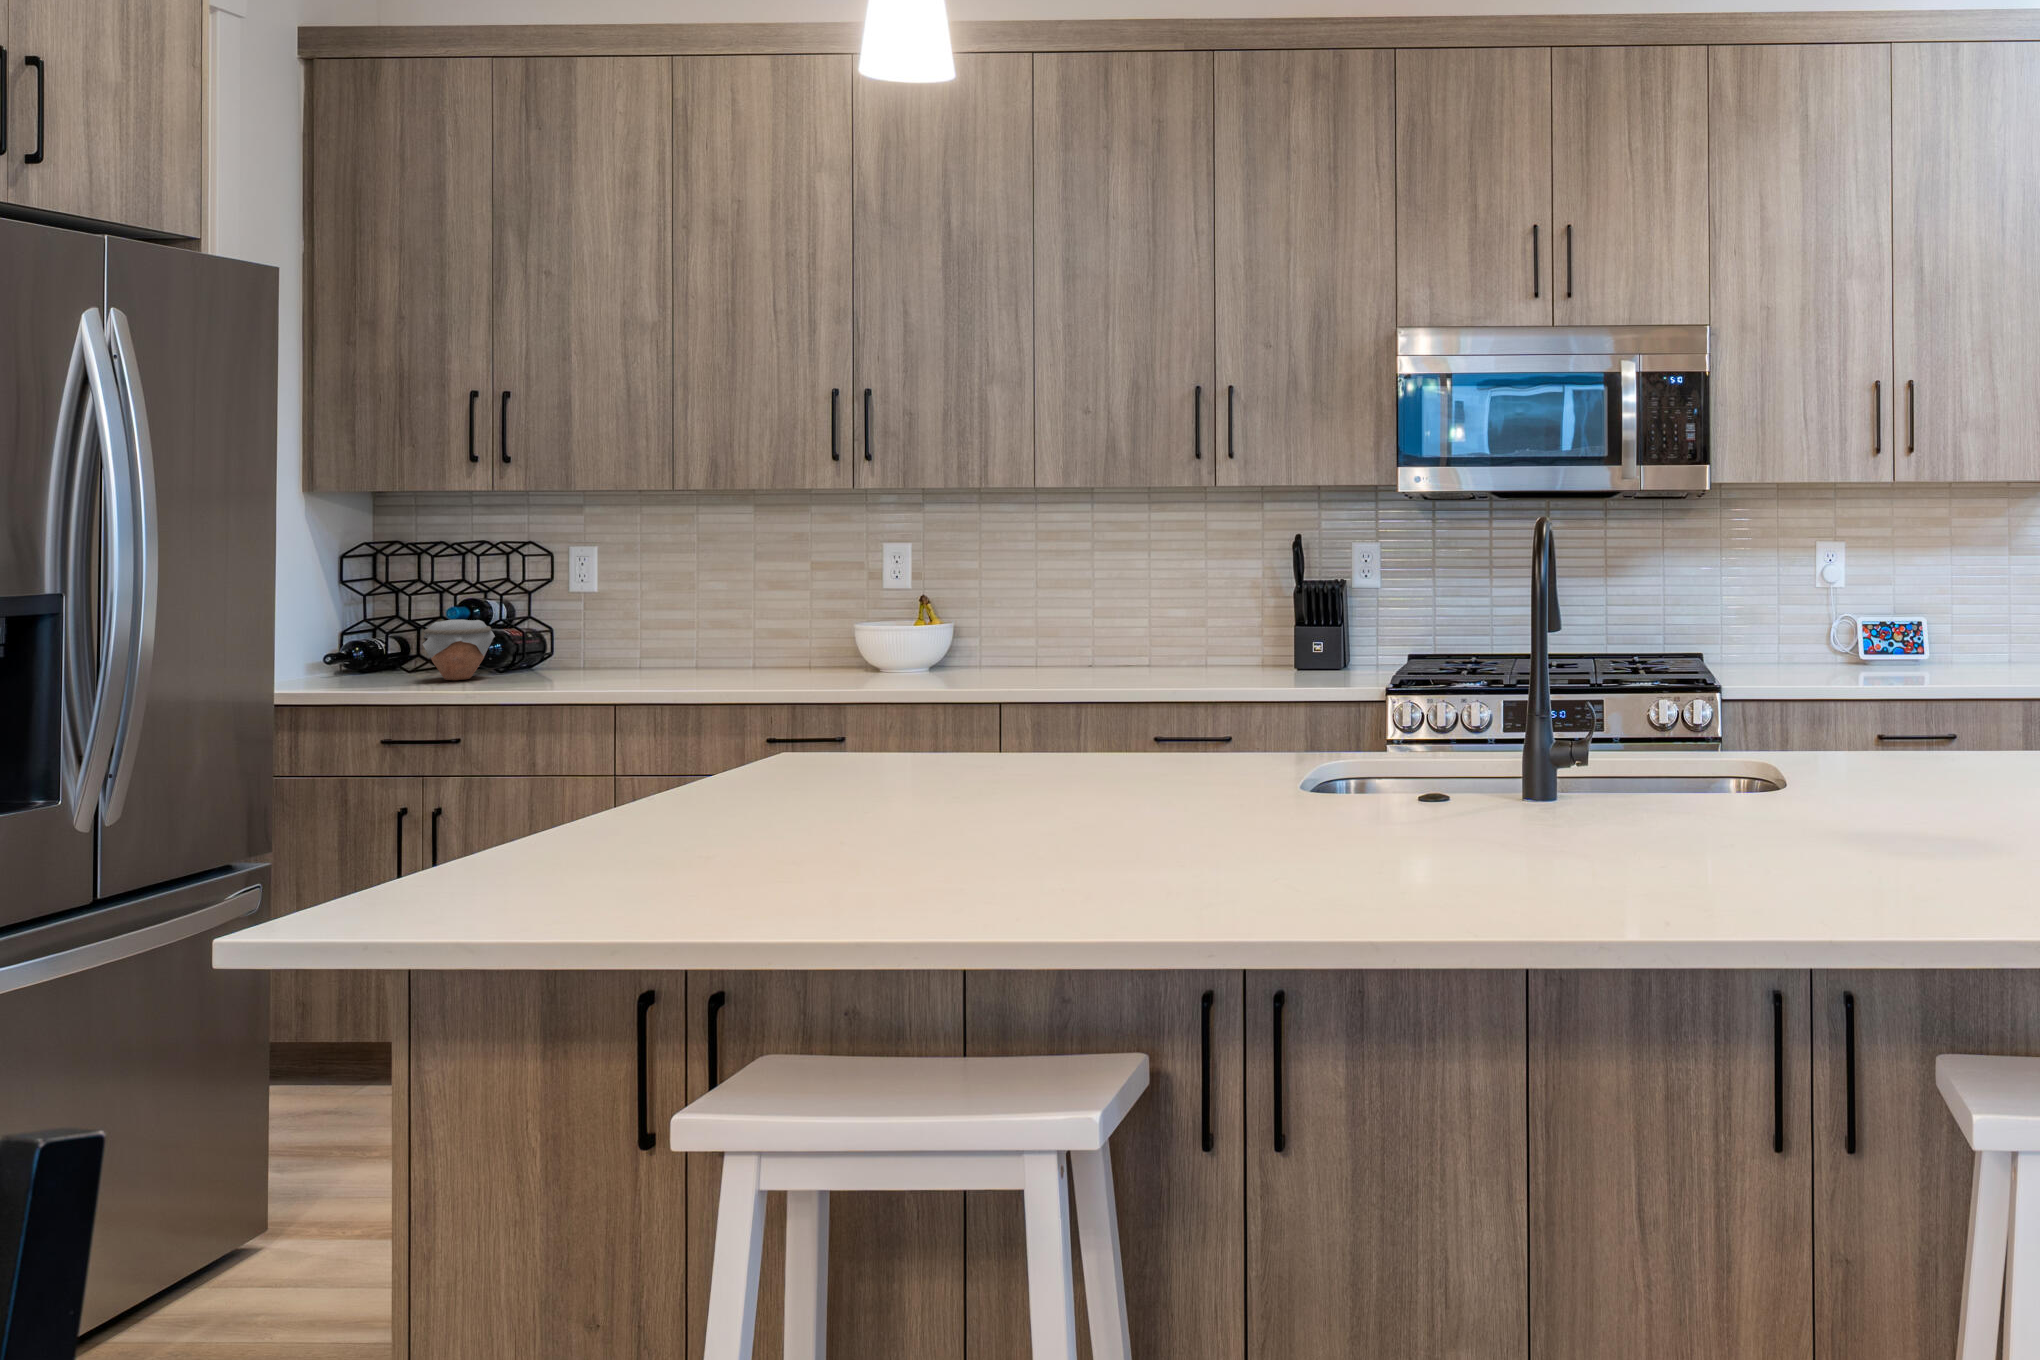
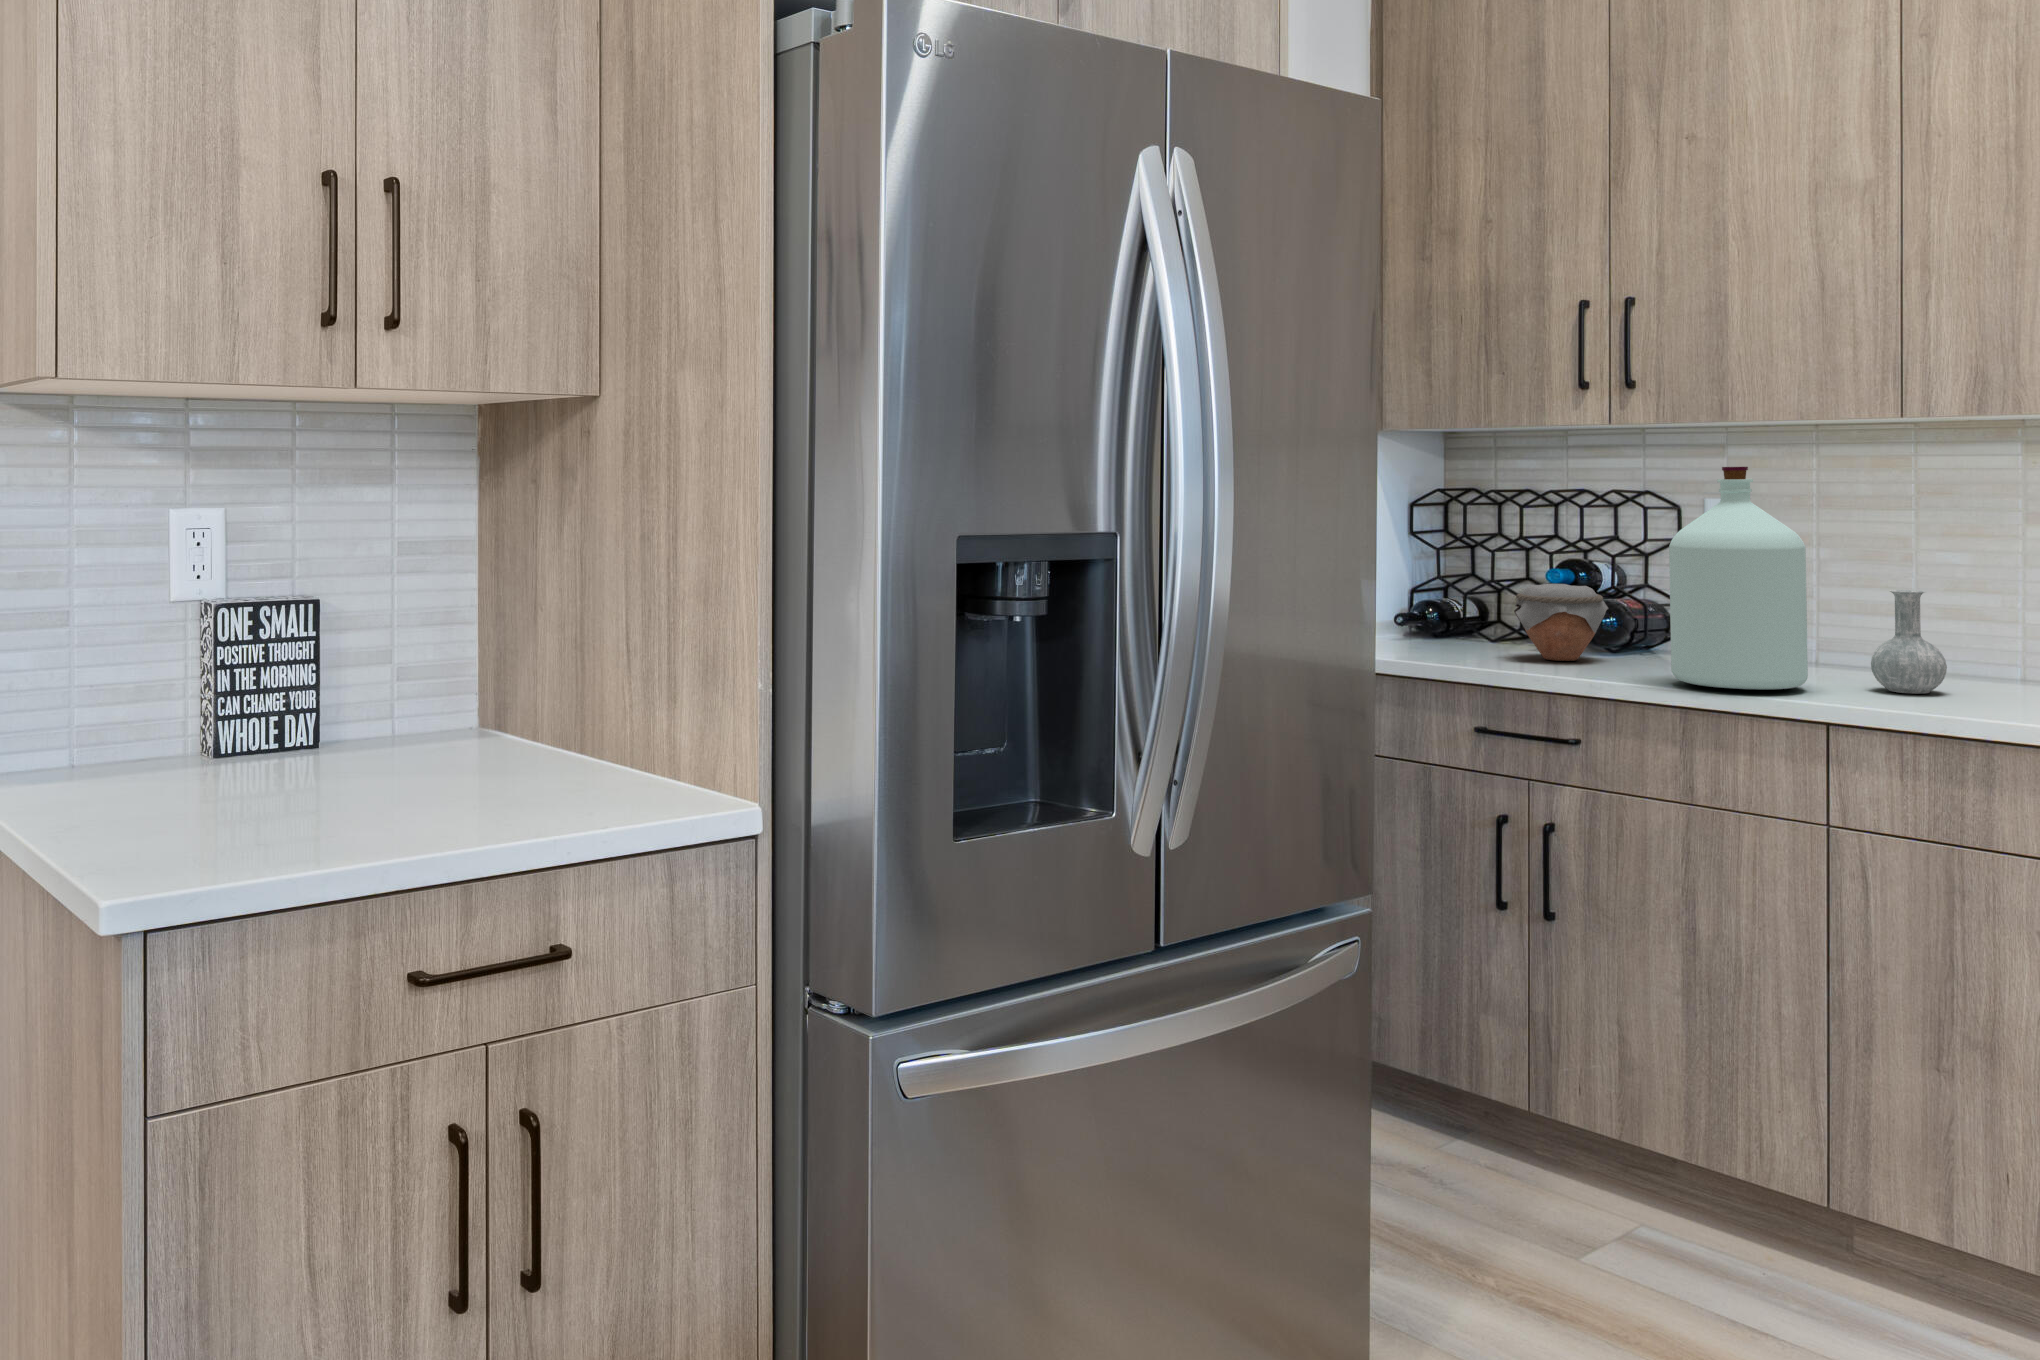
bottle: none [532,528,703,688] -> present [1669,467,1947,694]

